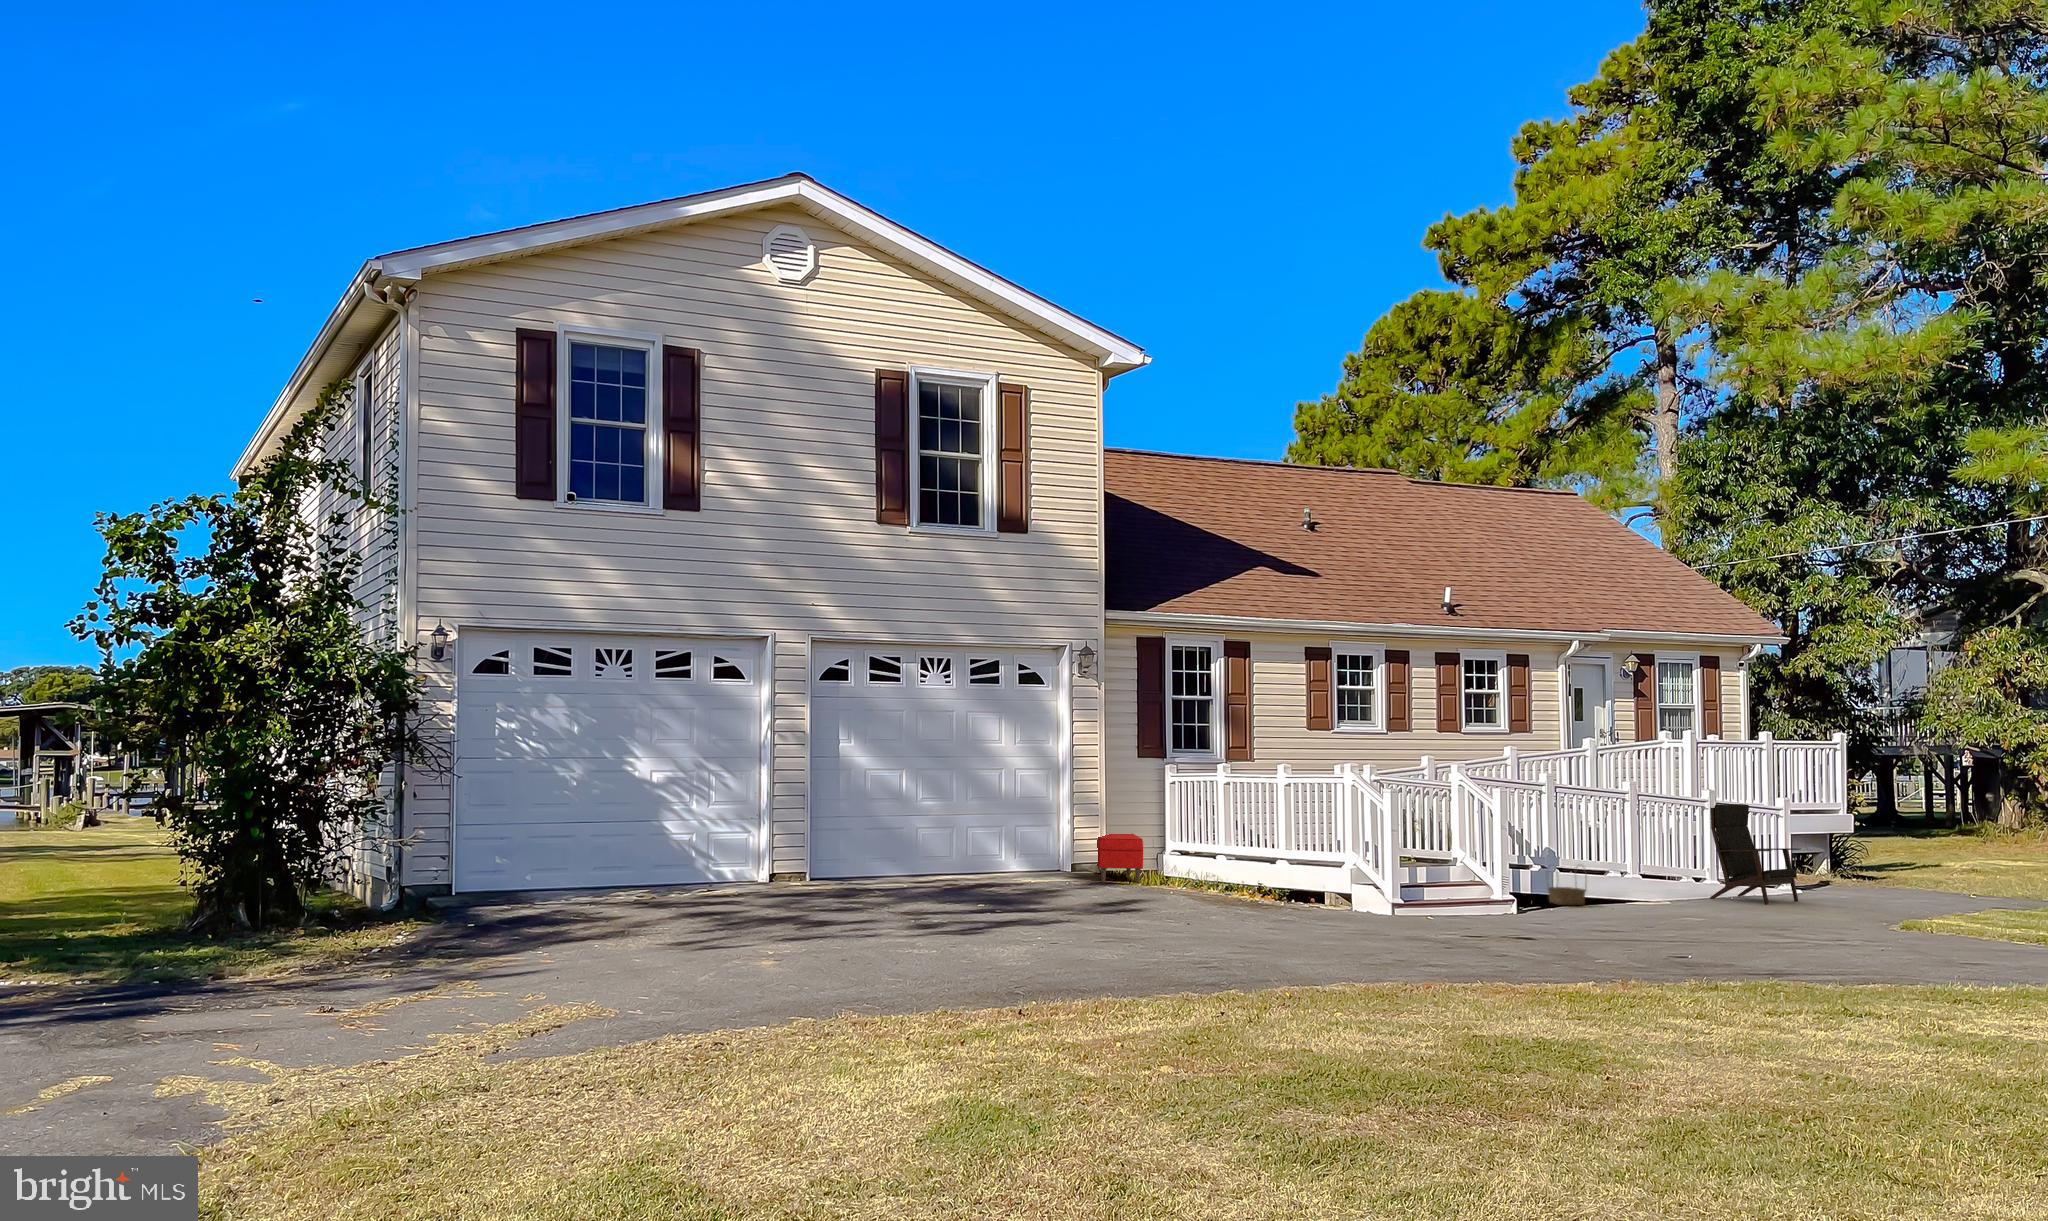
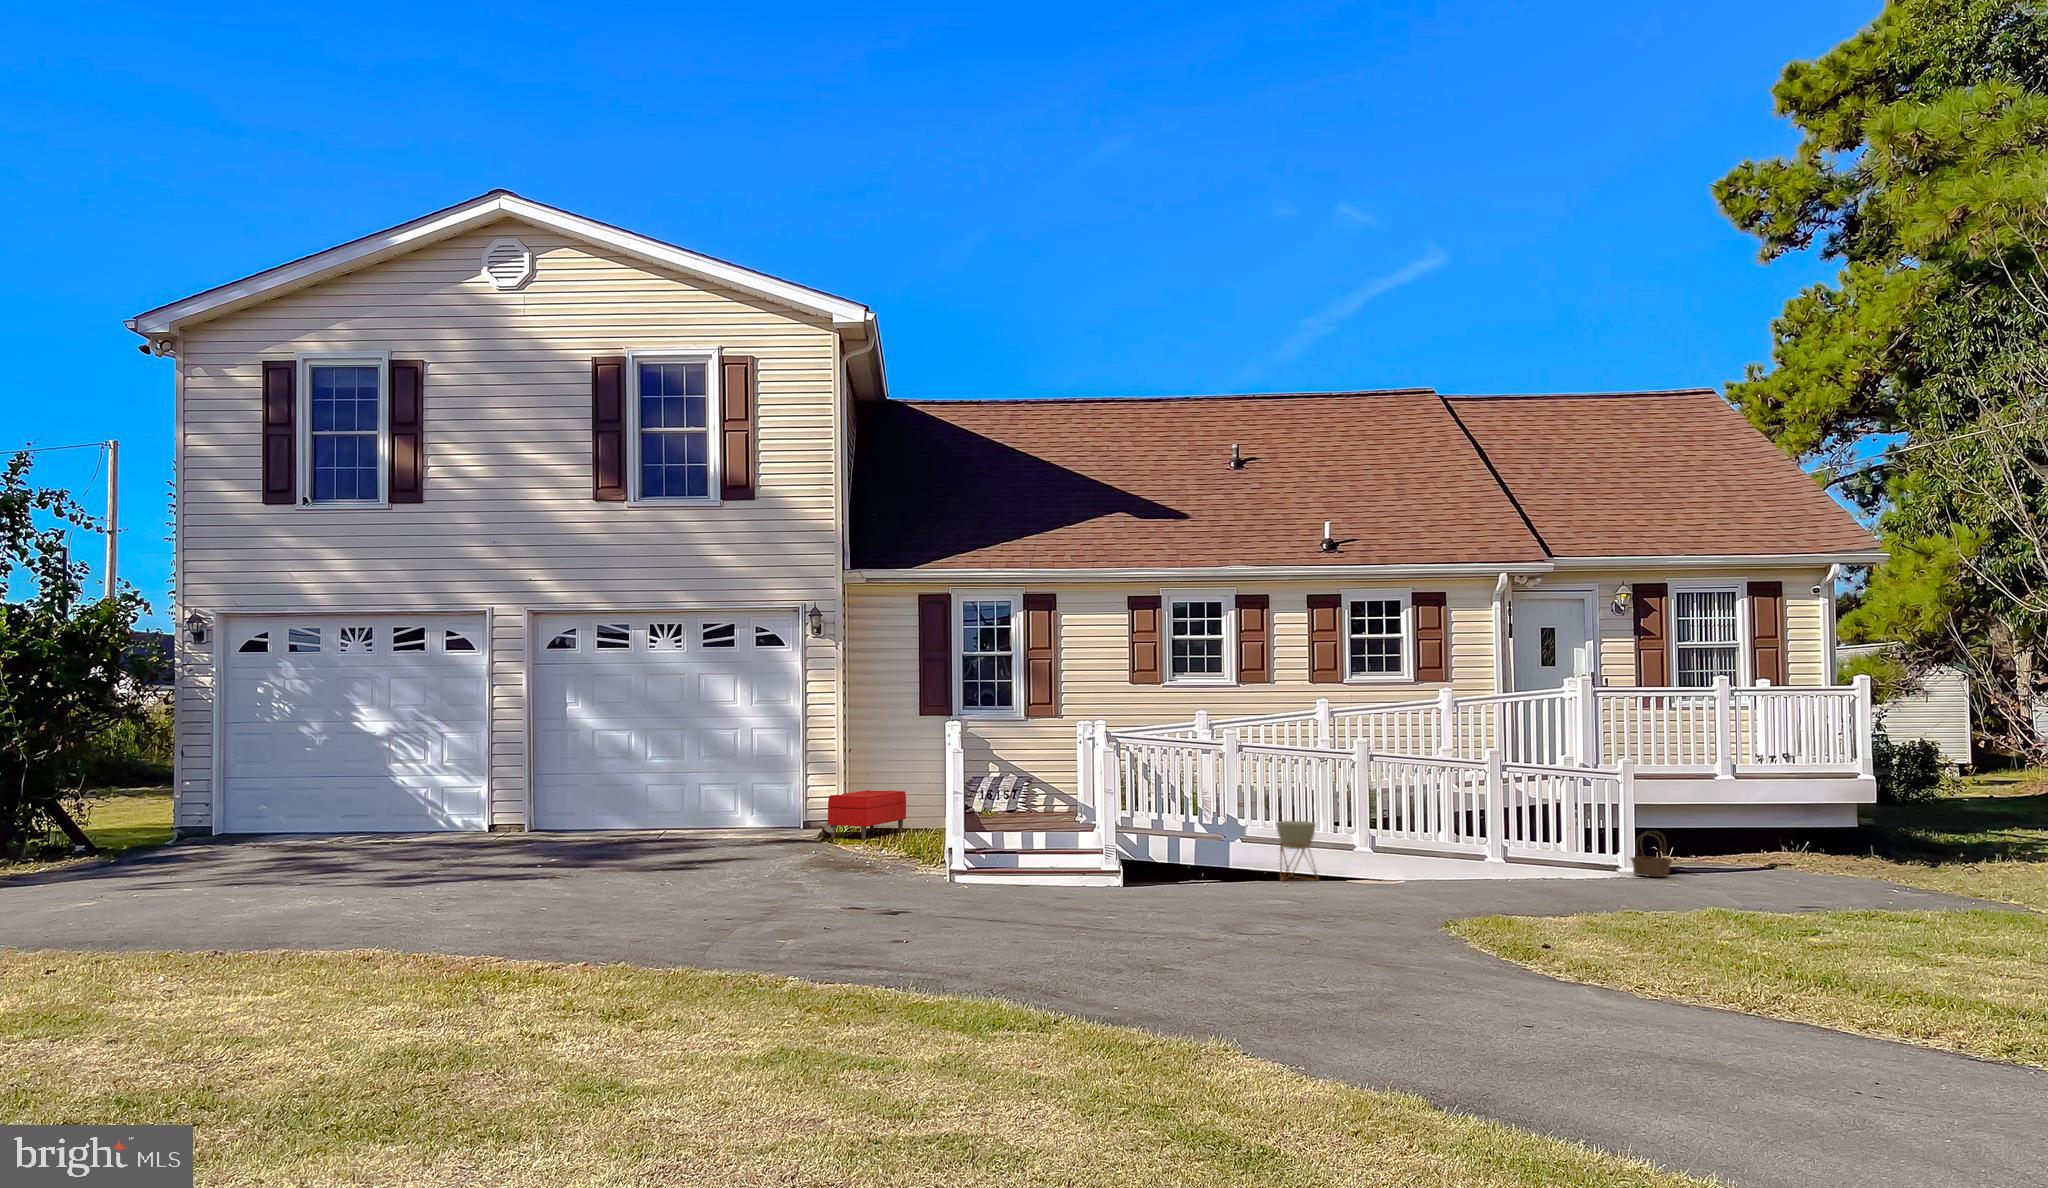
lounge chair: present [1710,804,1801,904] -> none [1426,767,1529,887]
planter: none [1620,852,1660,905] -> present [1276,821,1318,881]
basket: present [1547,865,1586,906] -> present [1631,833,1672,877]

